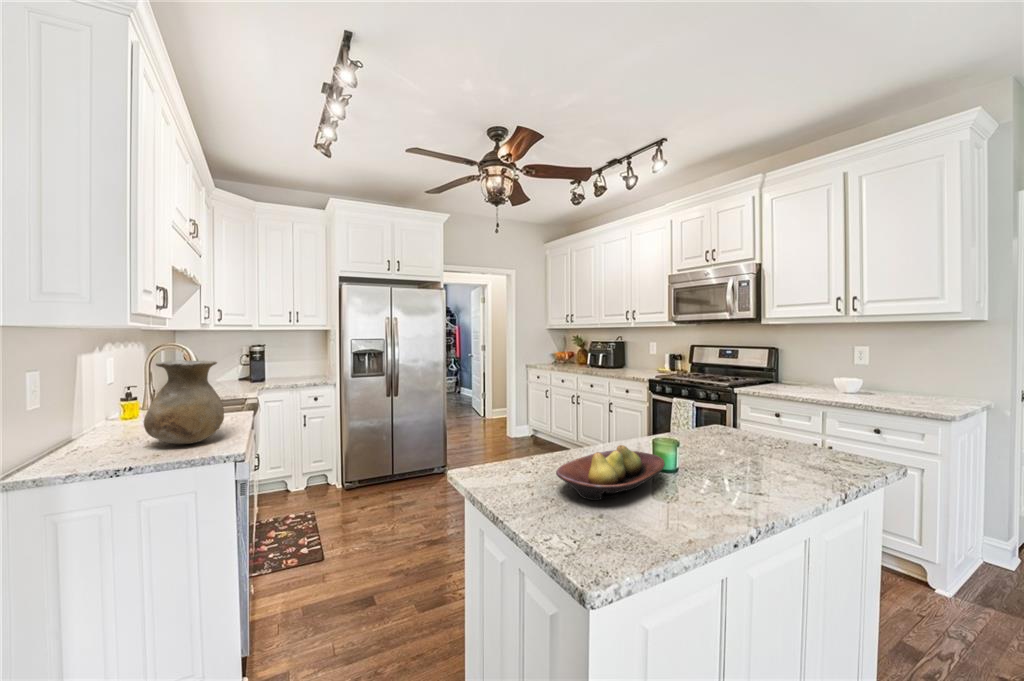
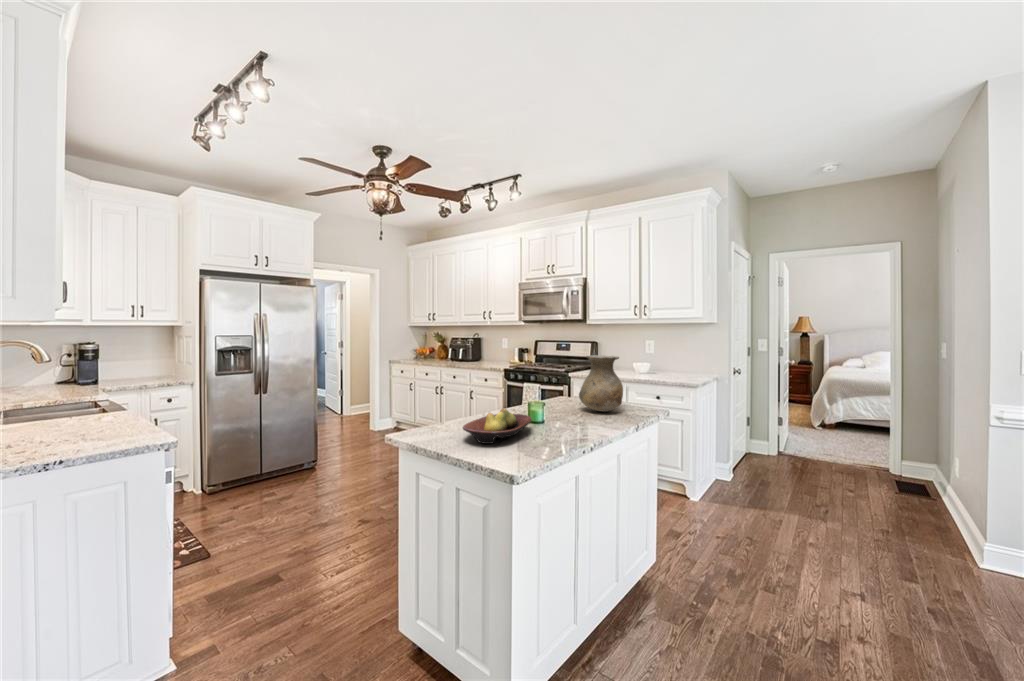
vase: present [144,360,224,444] -> present [579,355,623,412]

